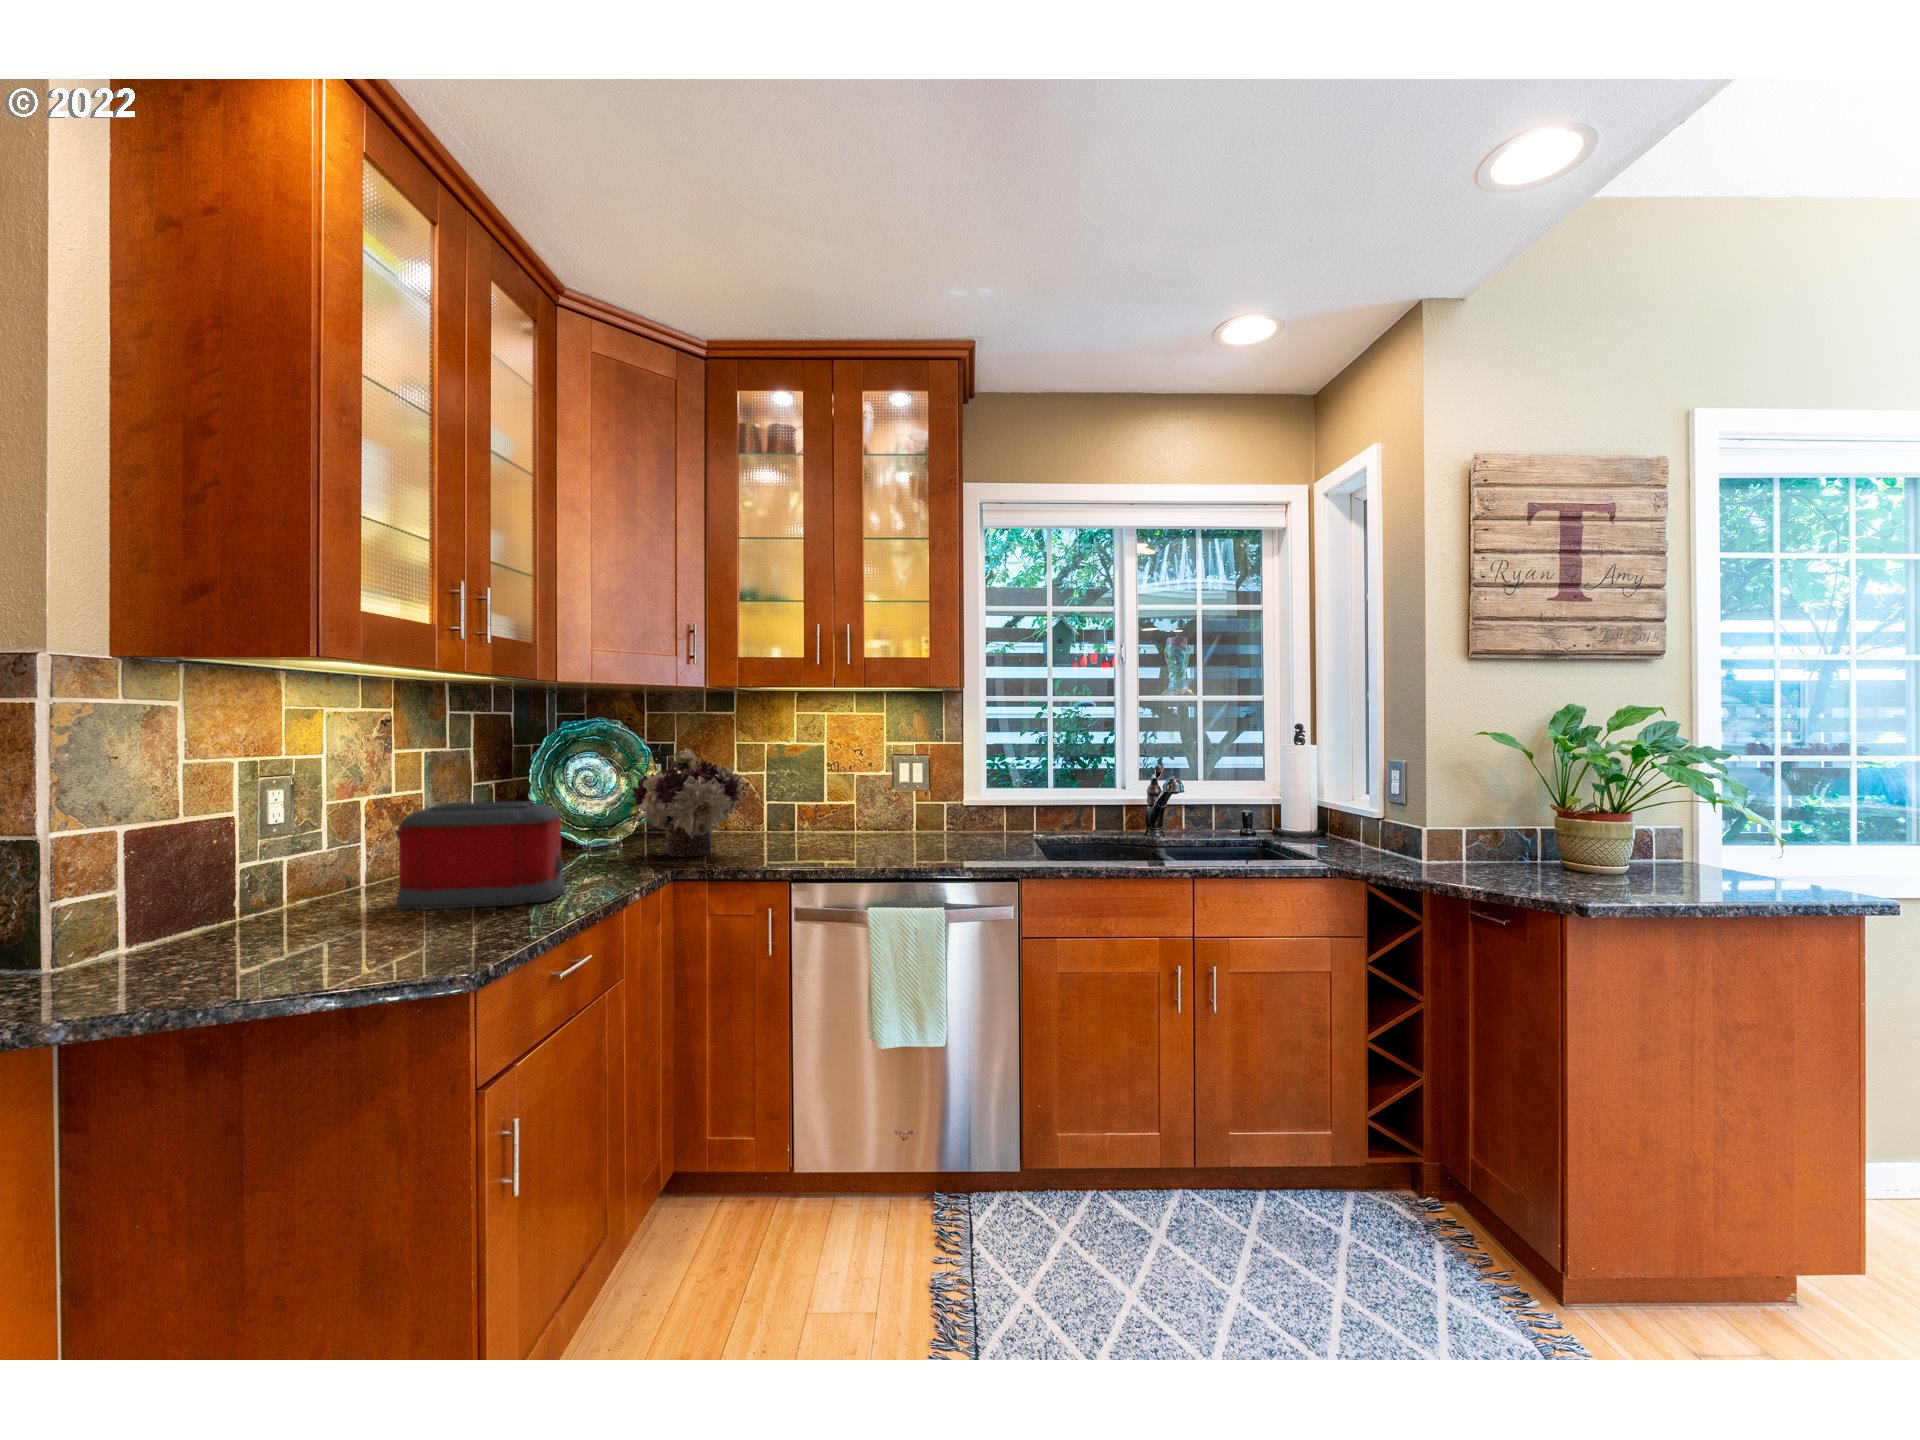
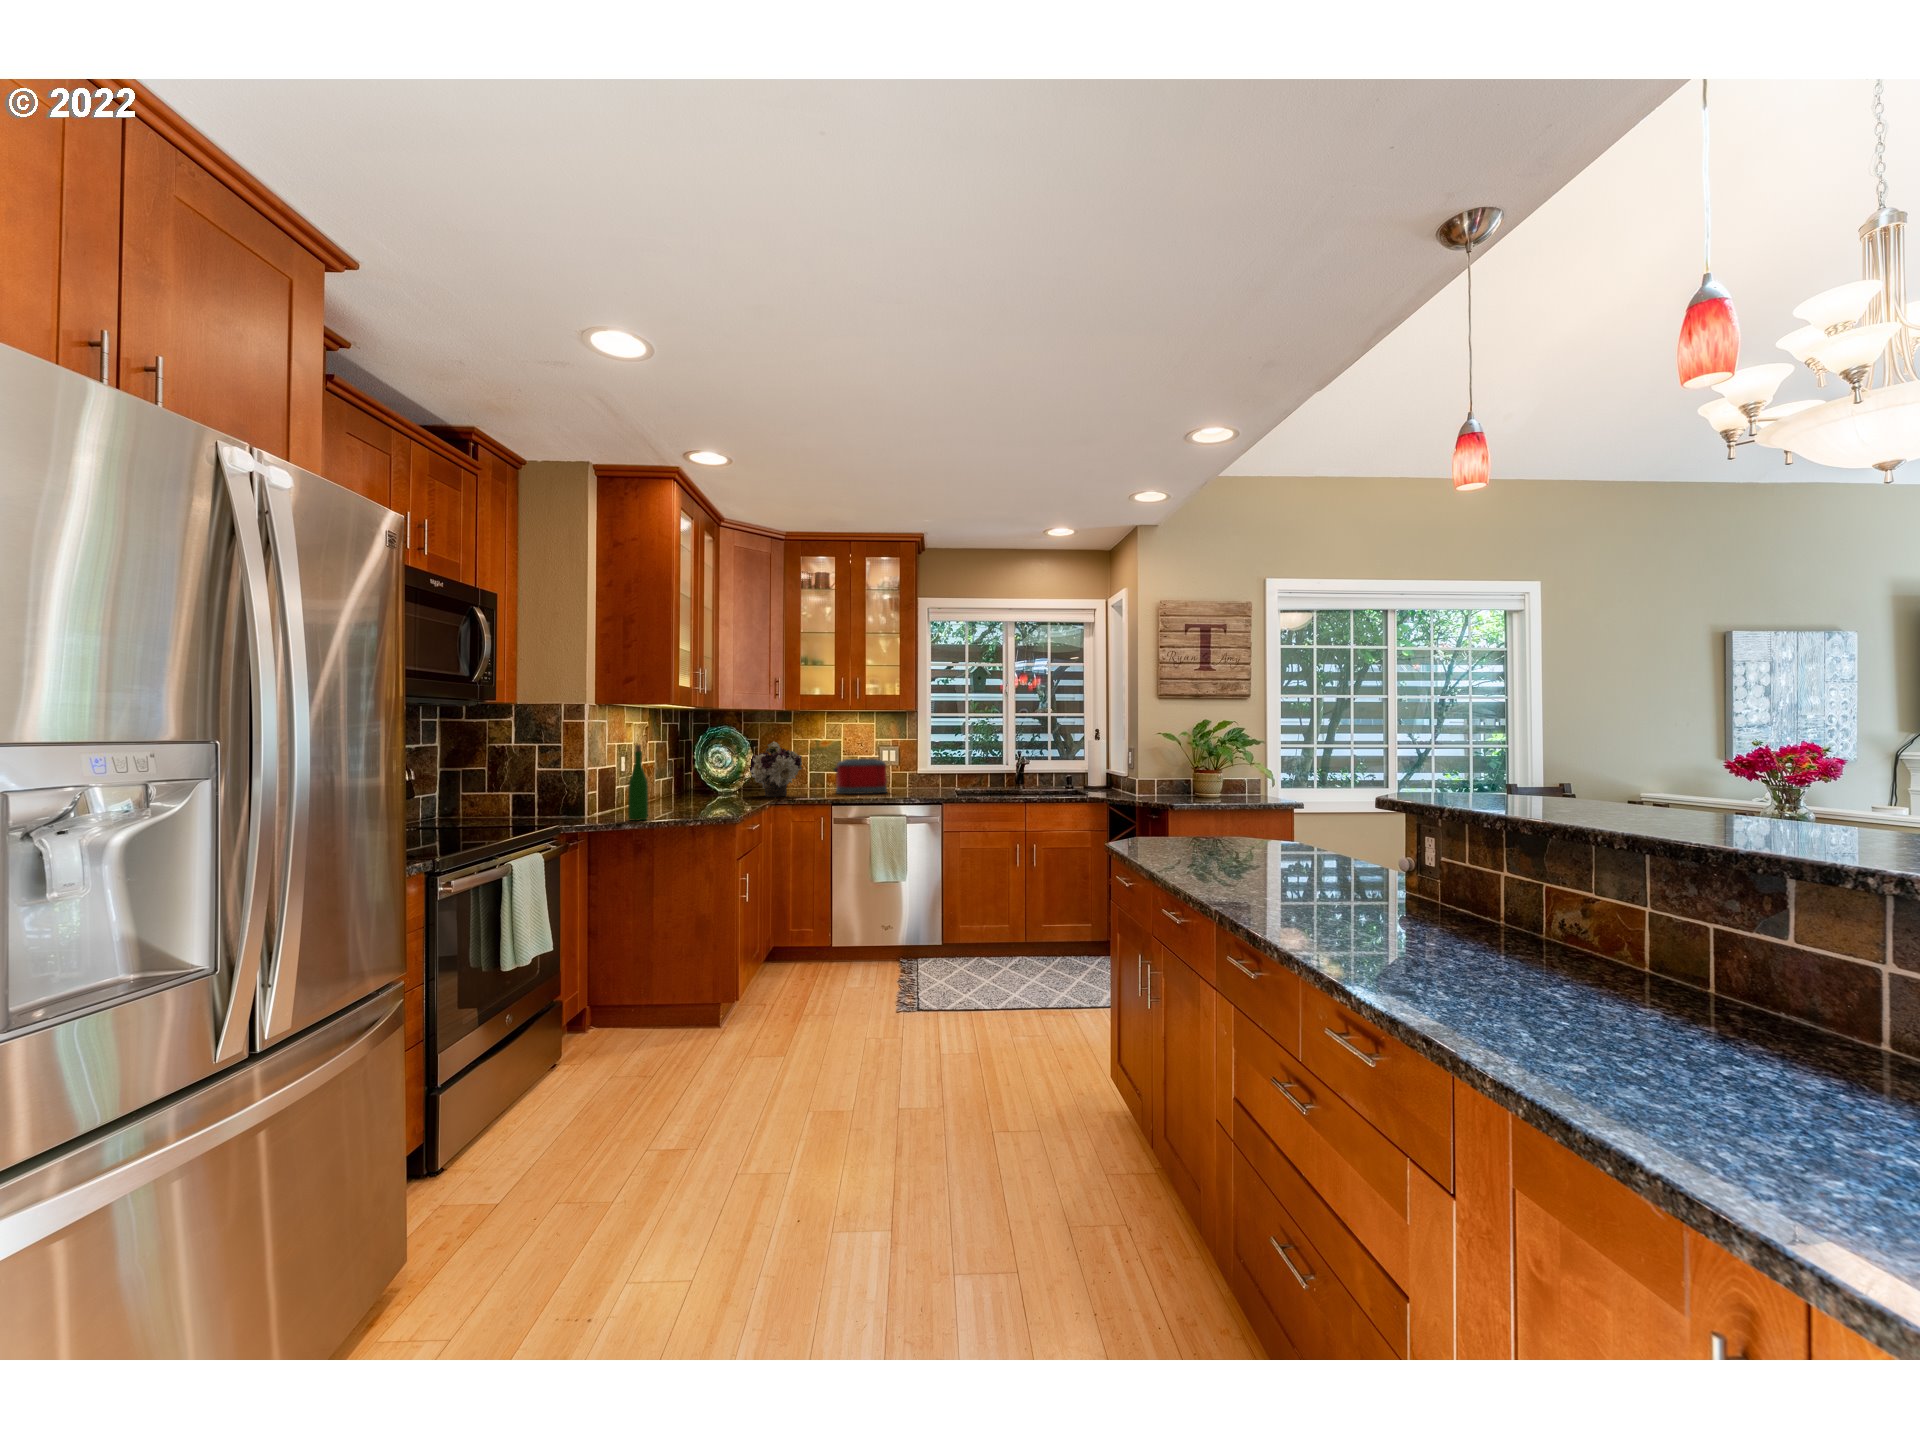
wine bottle: none [99,769,178,1004] -> present [628,745,648,821]
toaster: present [395,801,564,910] -> present [834,759,887,794]

